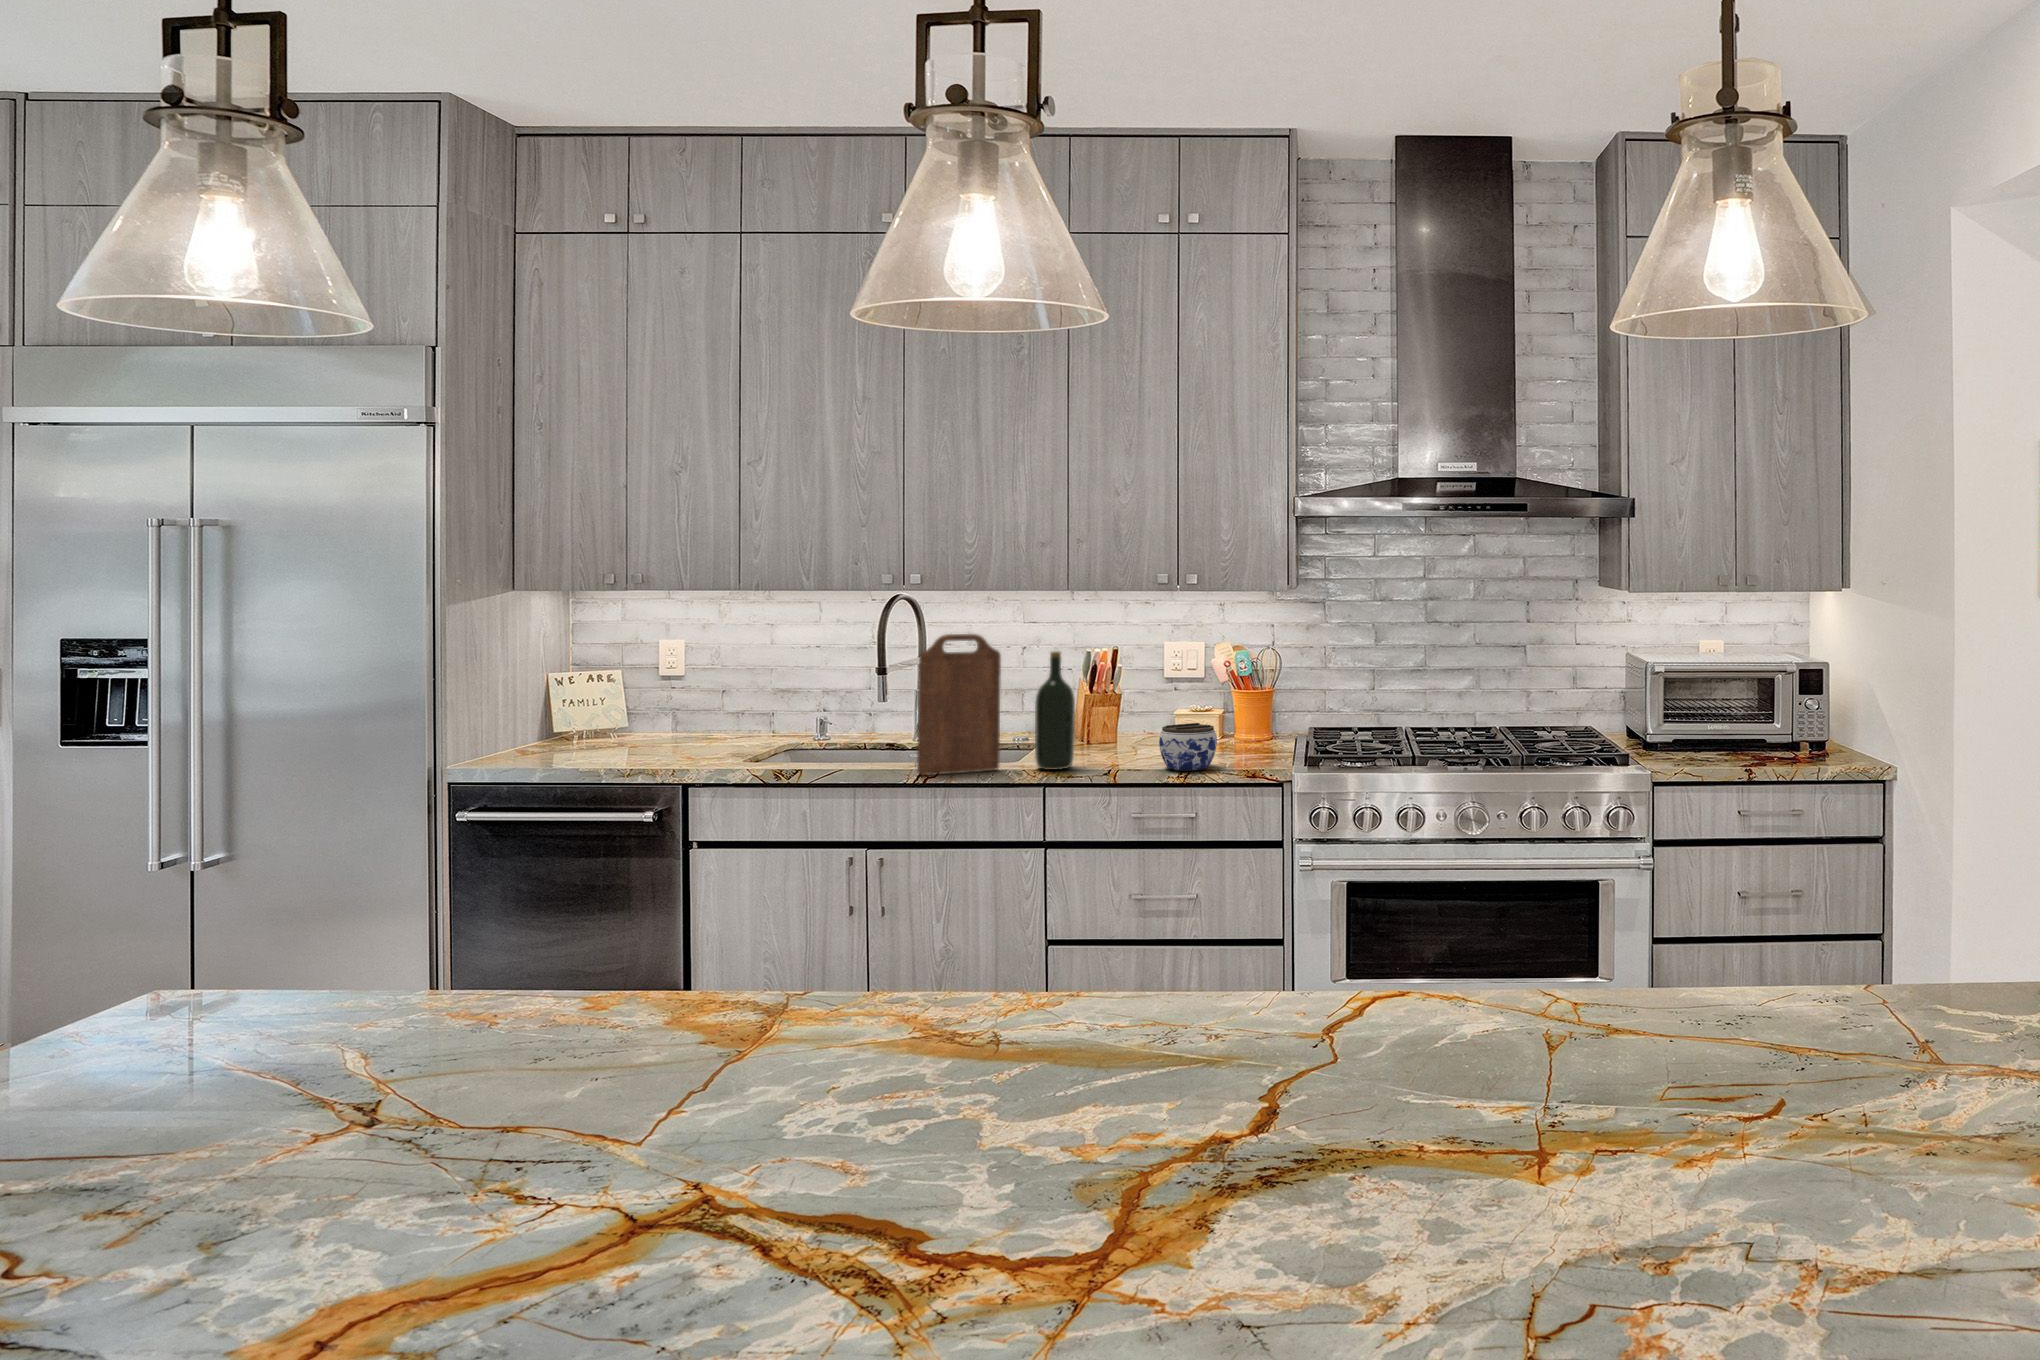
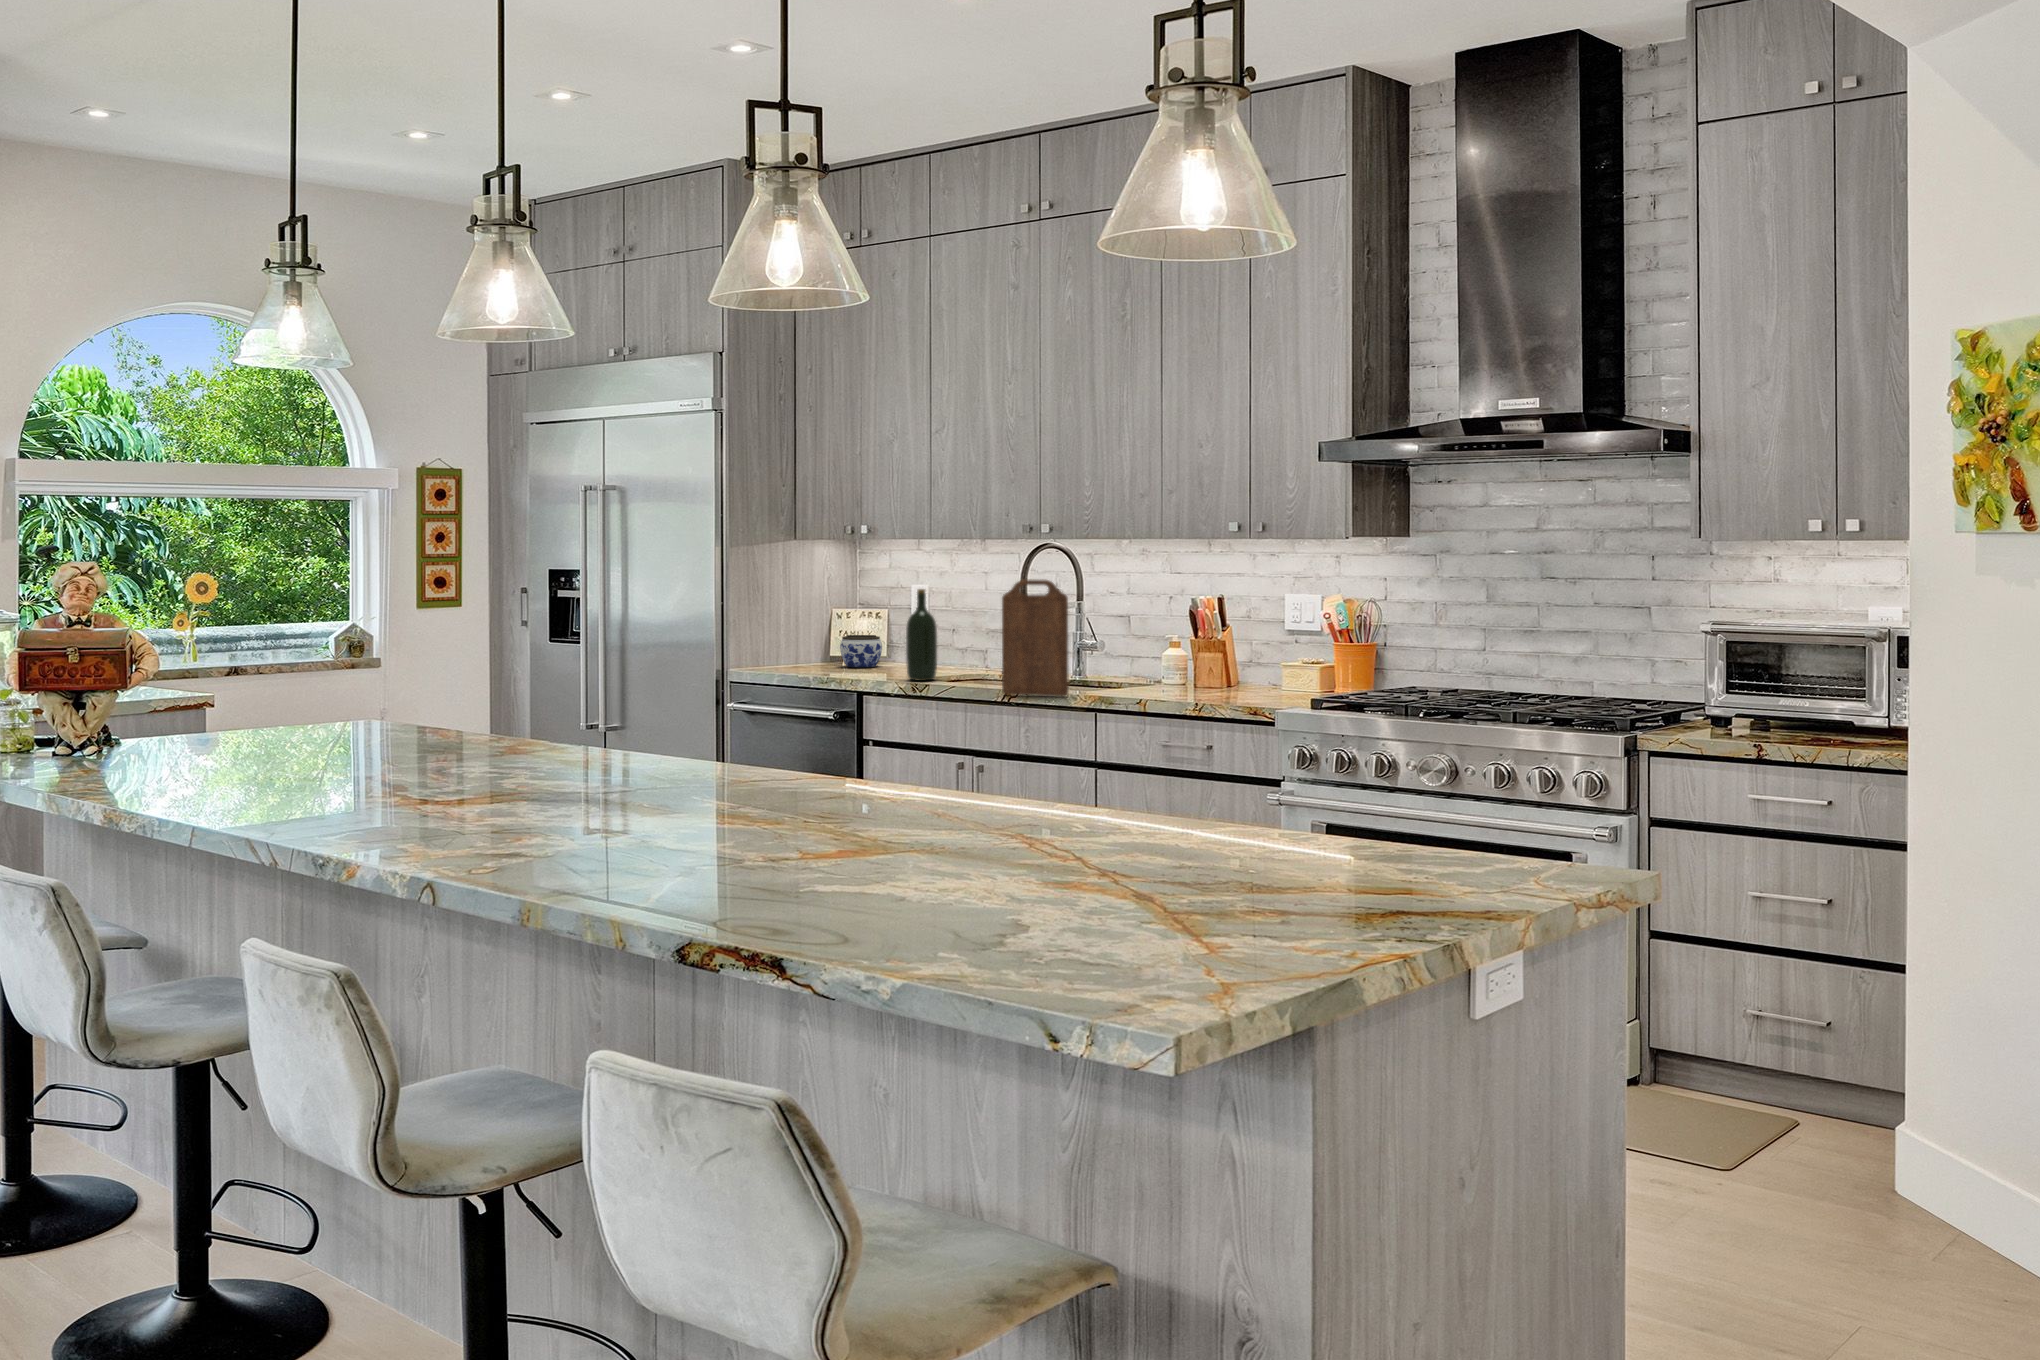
wine bottle: present [1035,651,1075,770] -> present [906,589,937,681]
jar: present [1159,723,1217,771] -> present [840,635,882,667]

